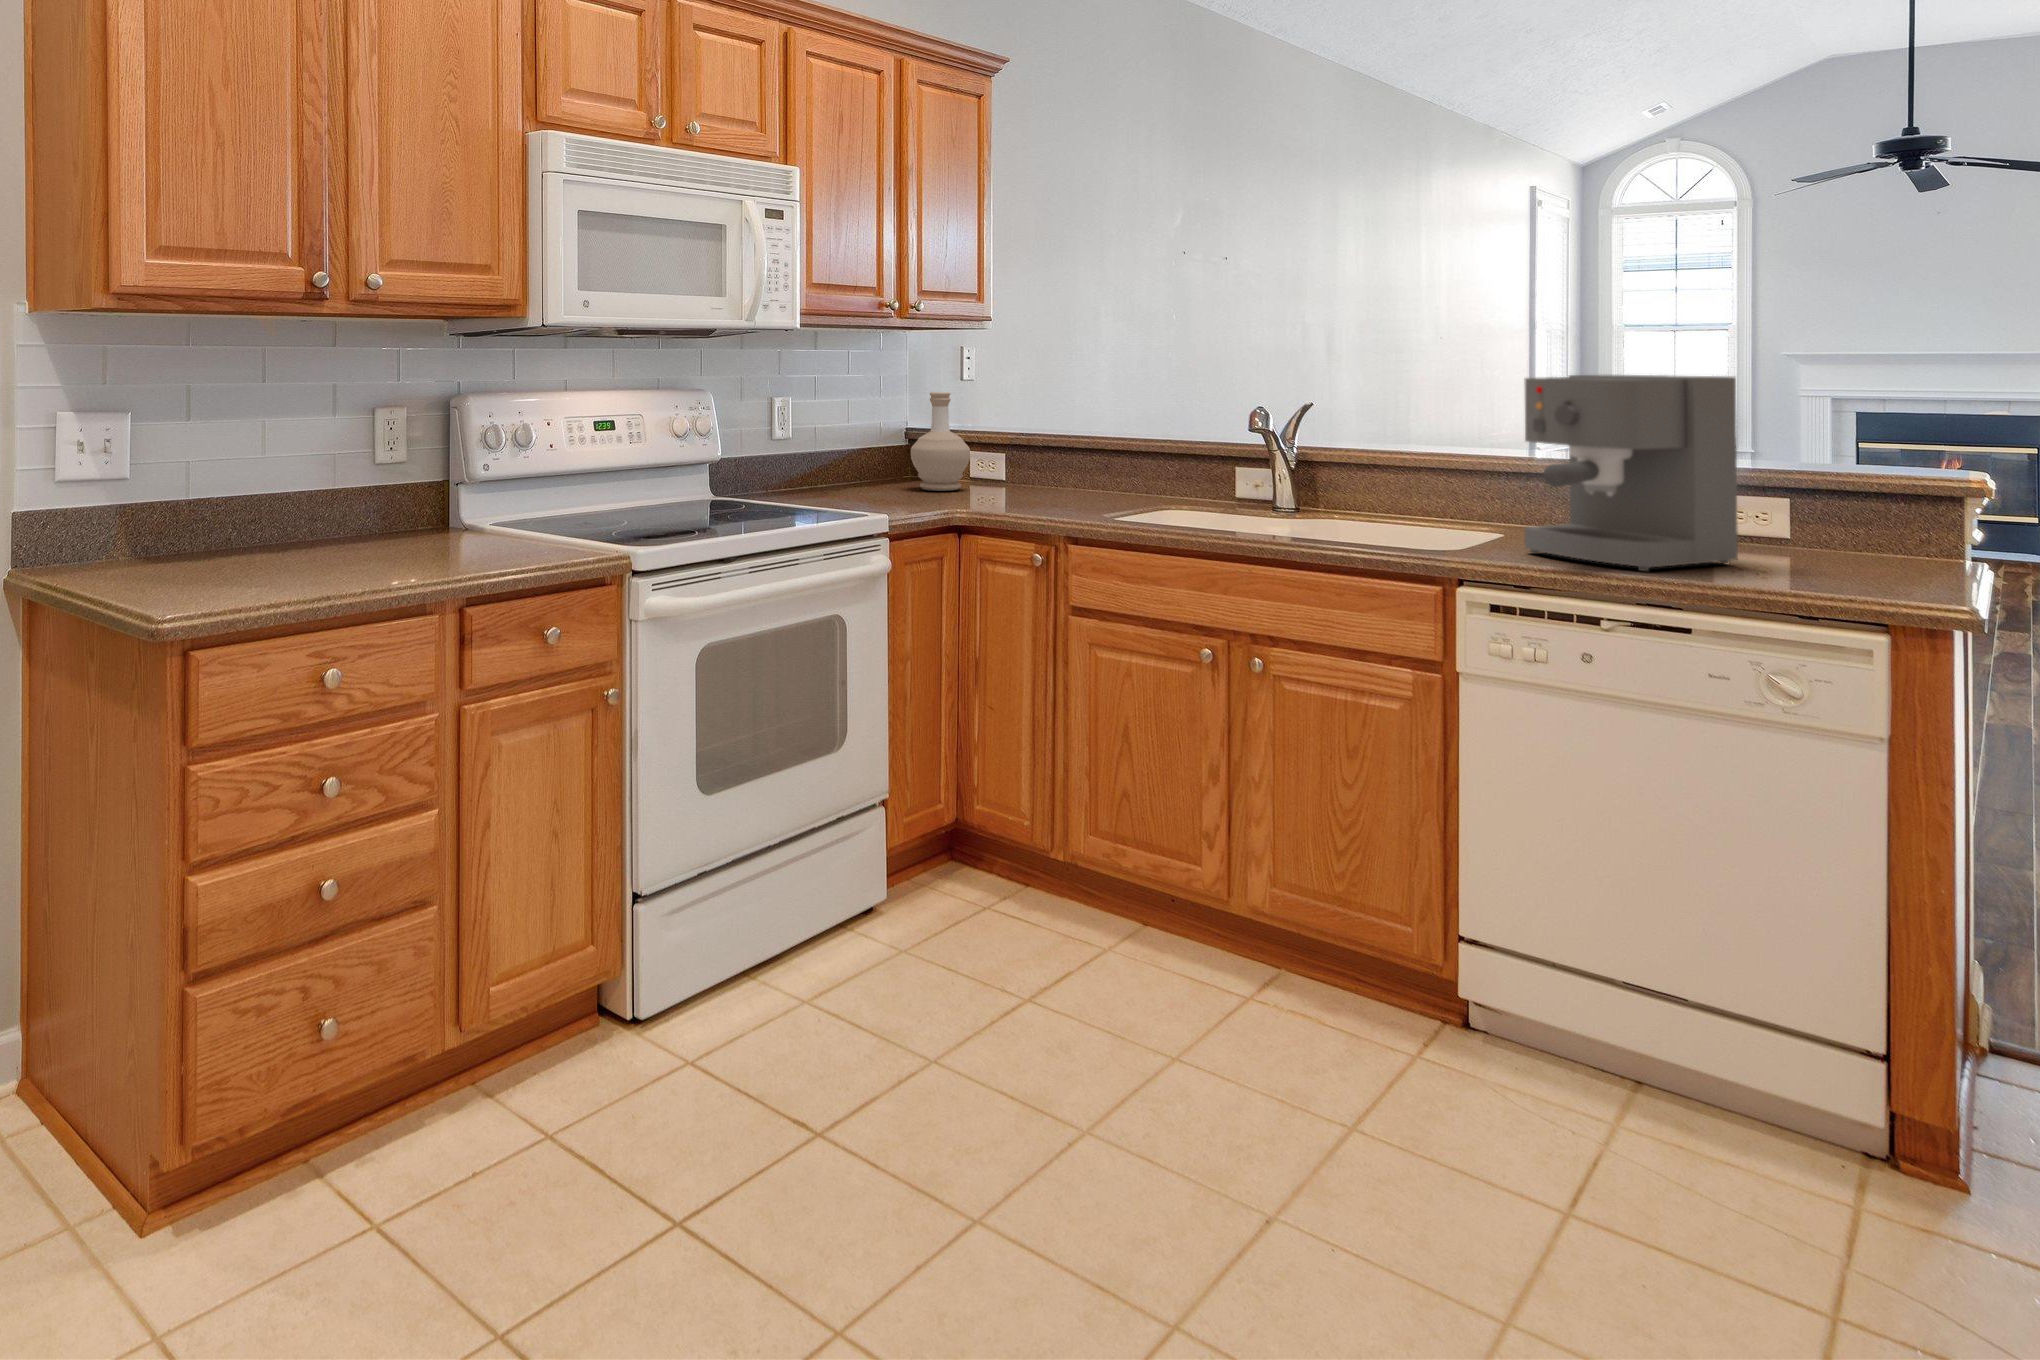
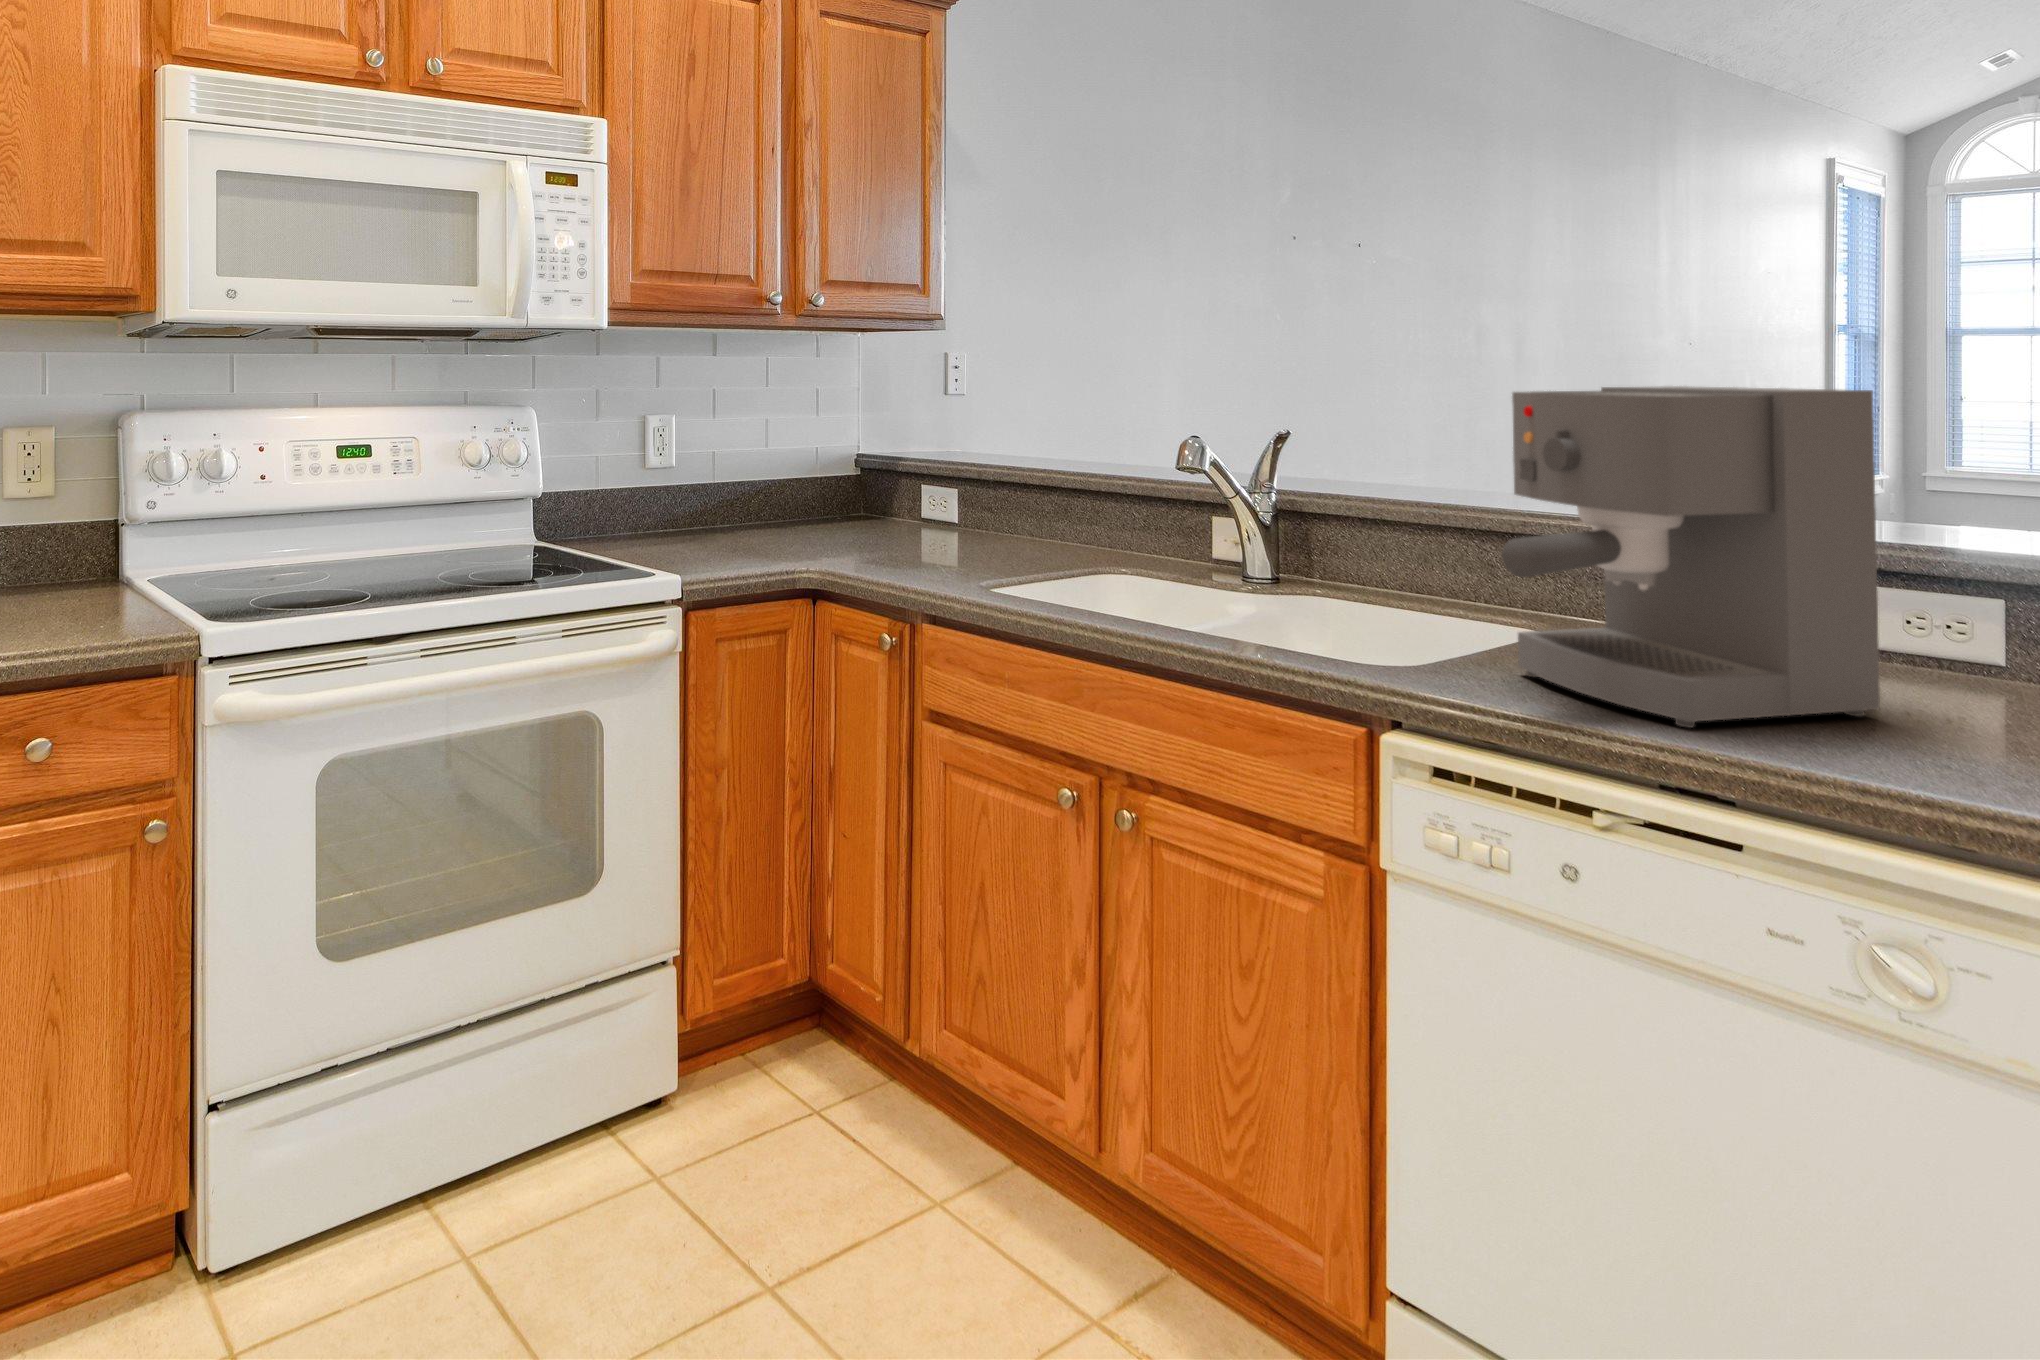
bottle: present [911,392,970,491] -> none [829,408,903,533]

